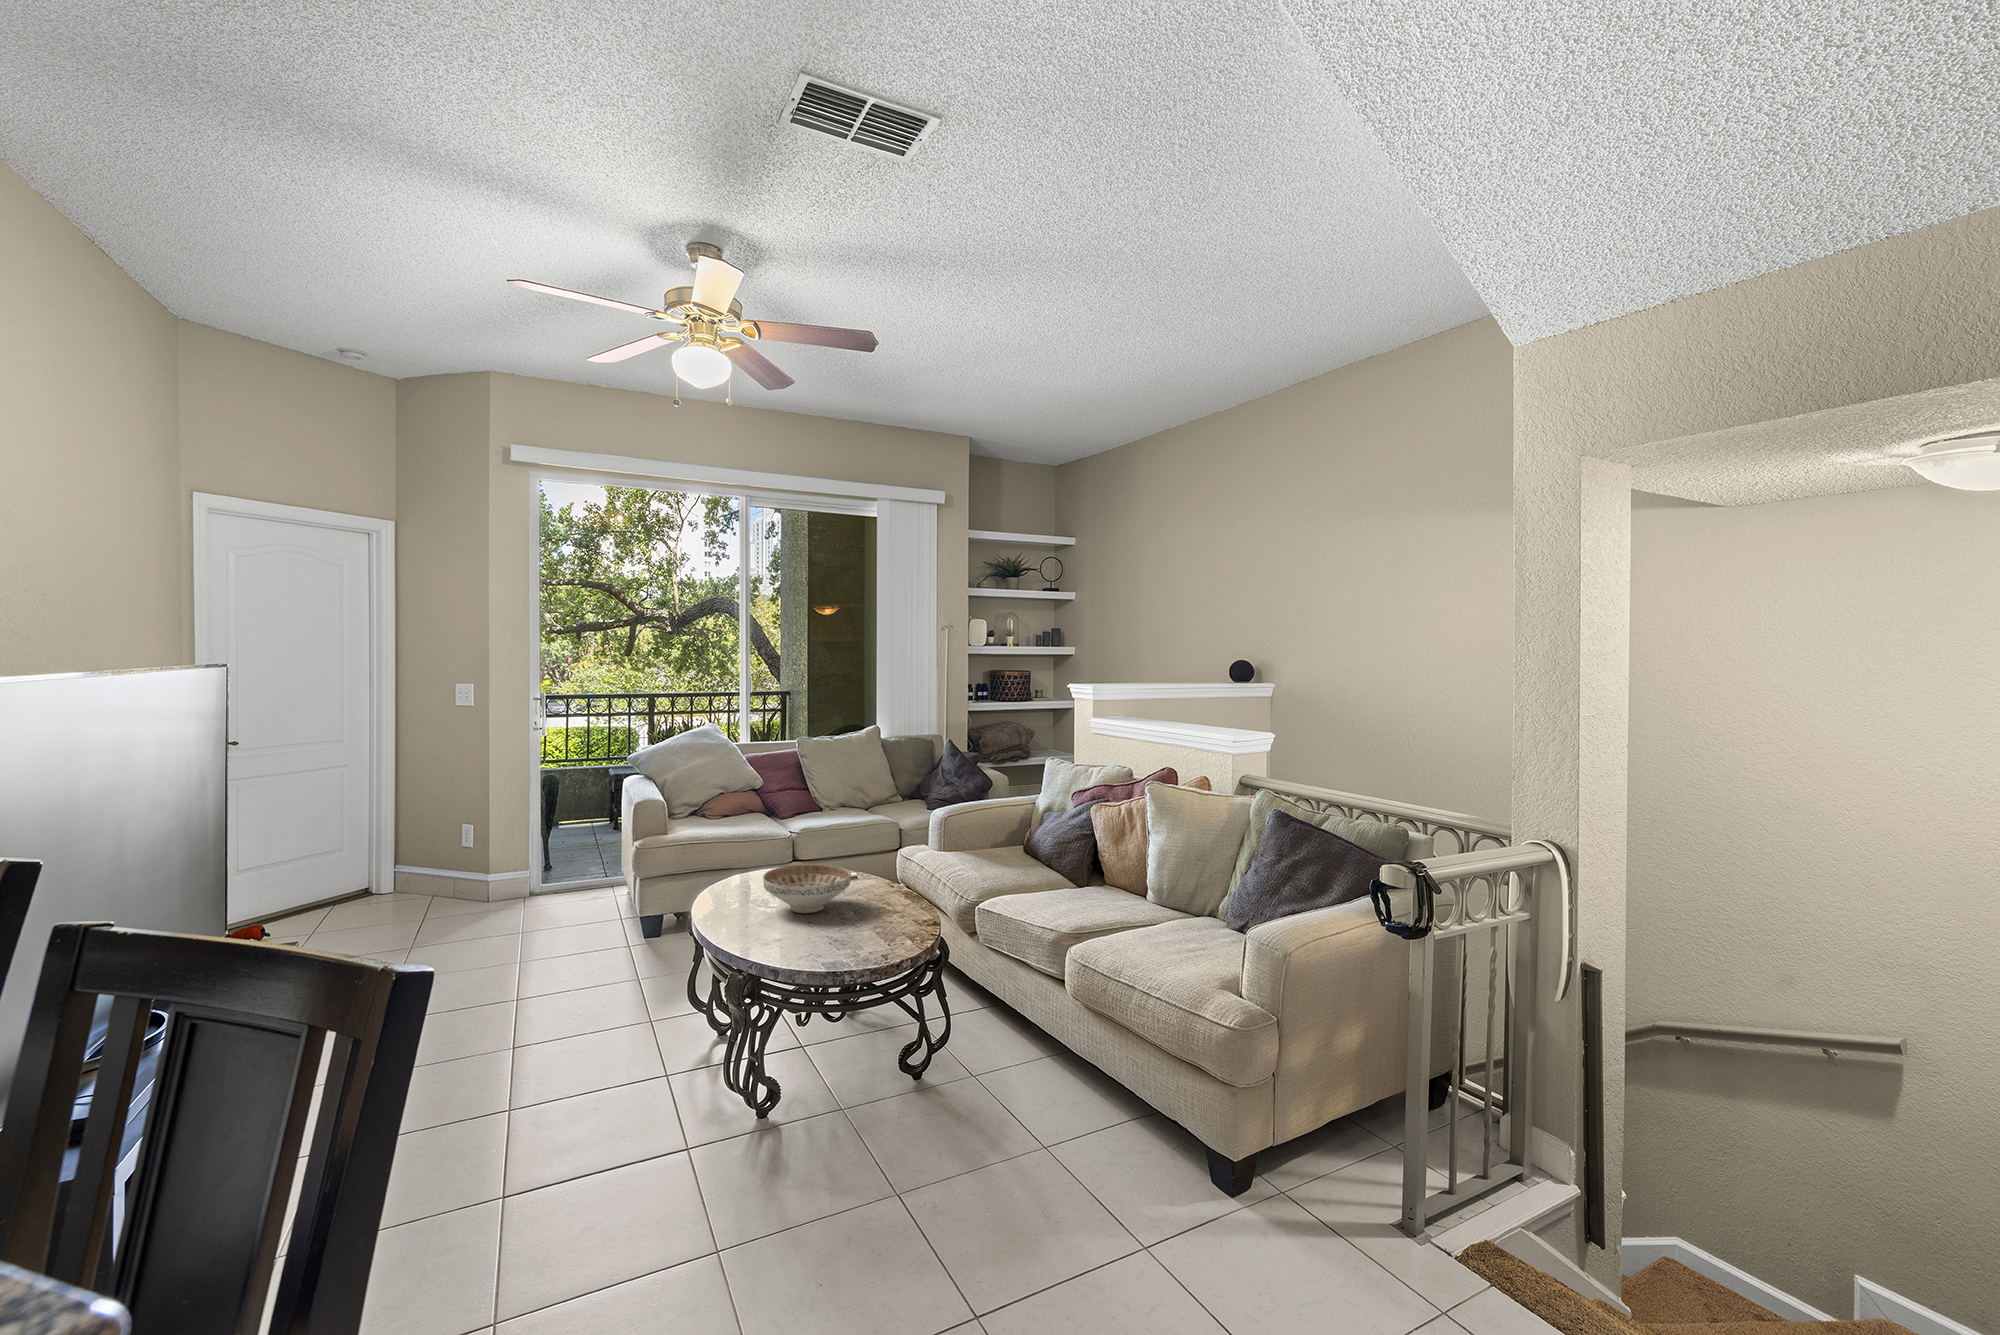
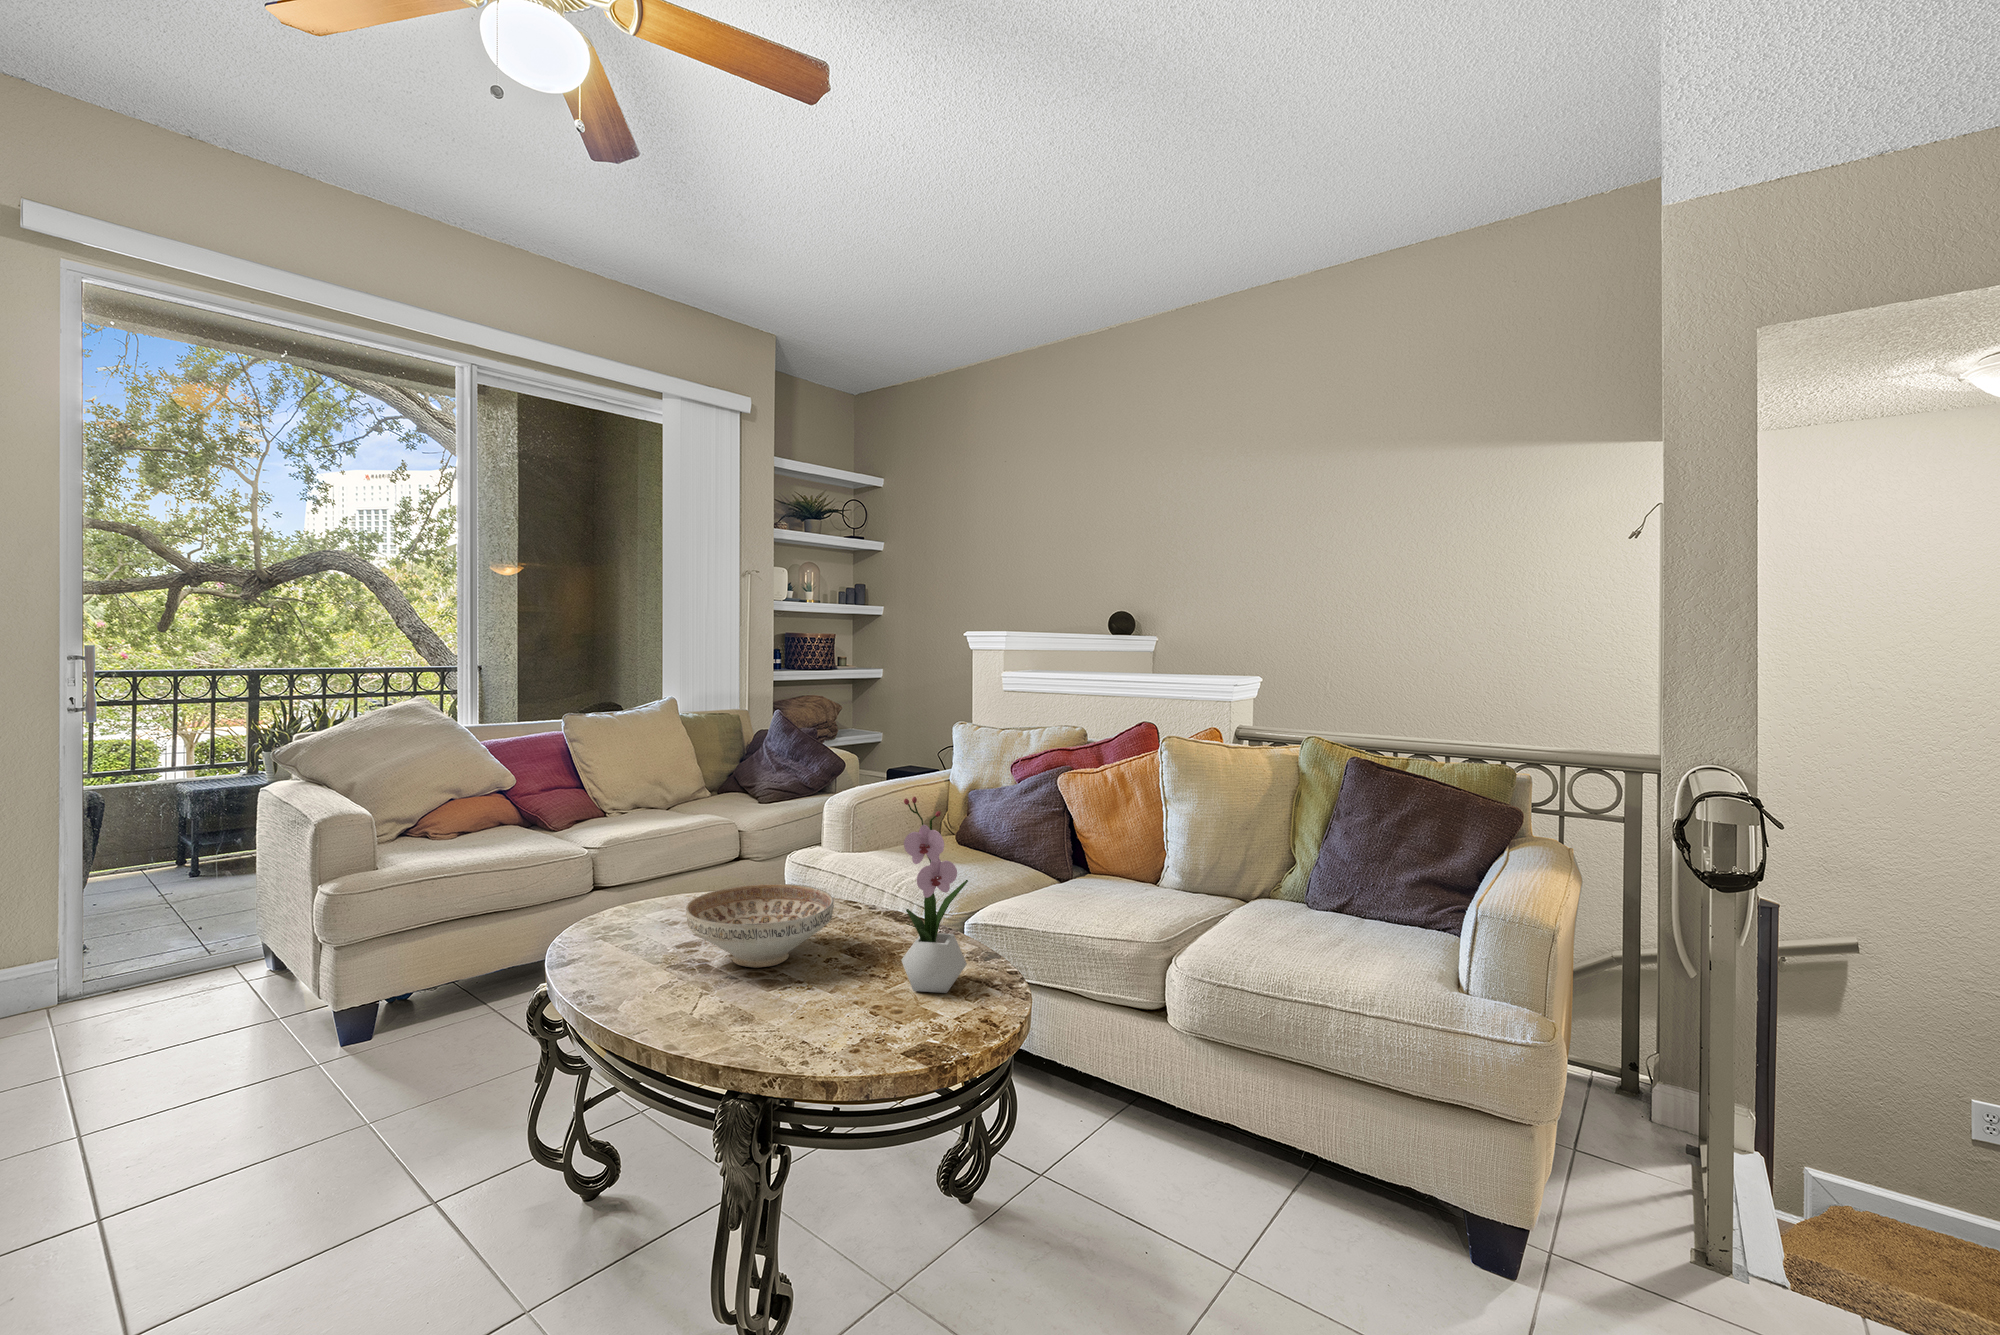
flower arrangement: none [857,819,908,940] -> present [901,797,968,993]

